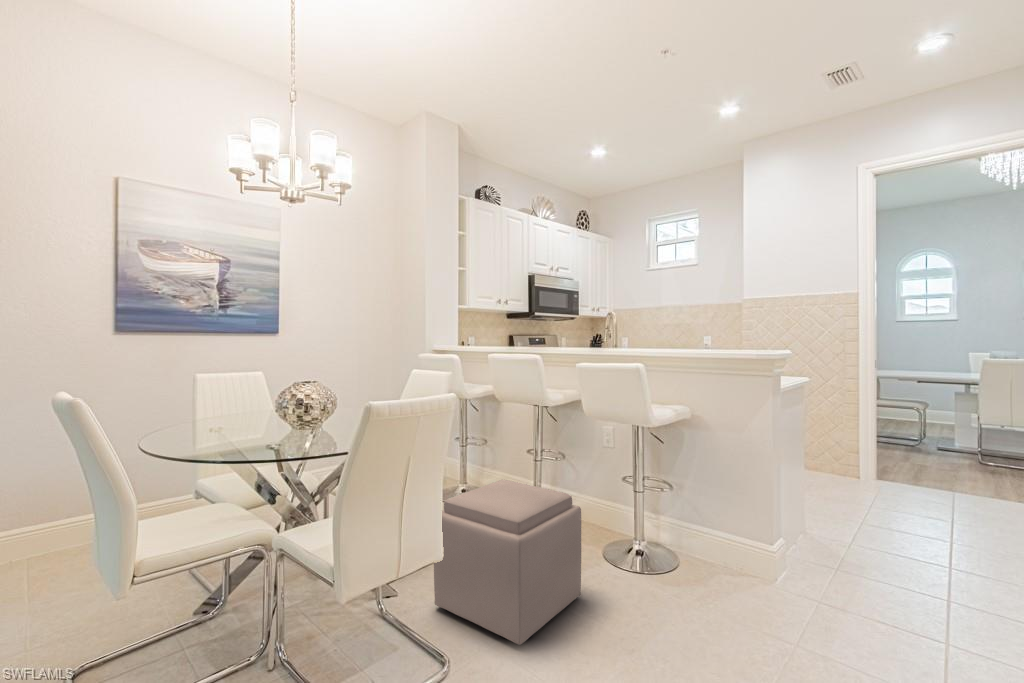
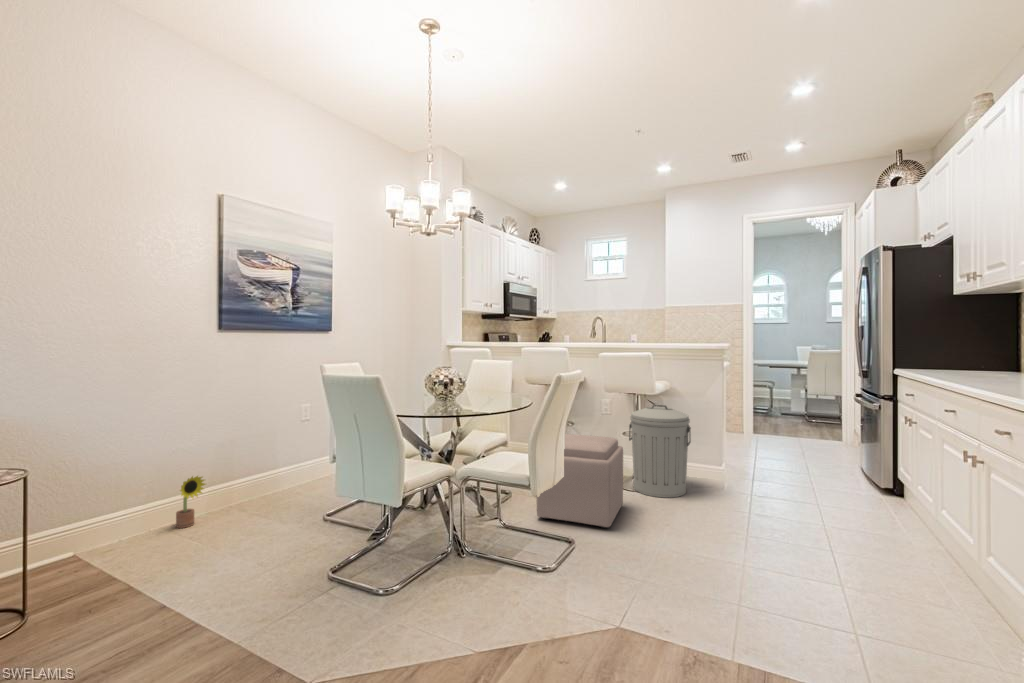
trash can: none [616,441,711,591] -> present [629,405,691,498]
decorative plant: none [31,503,73,563] -> present [176,476,205,528]

